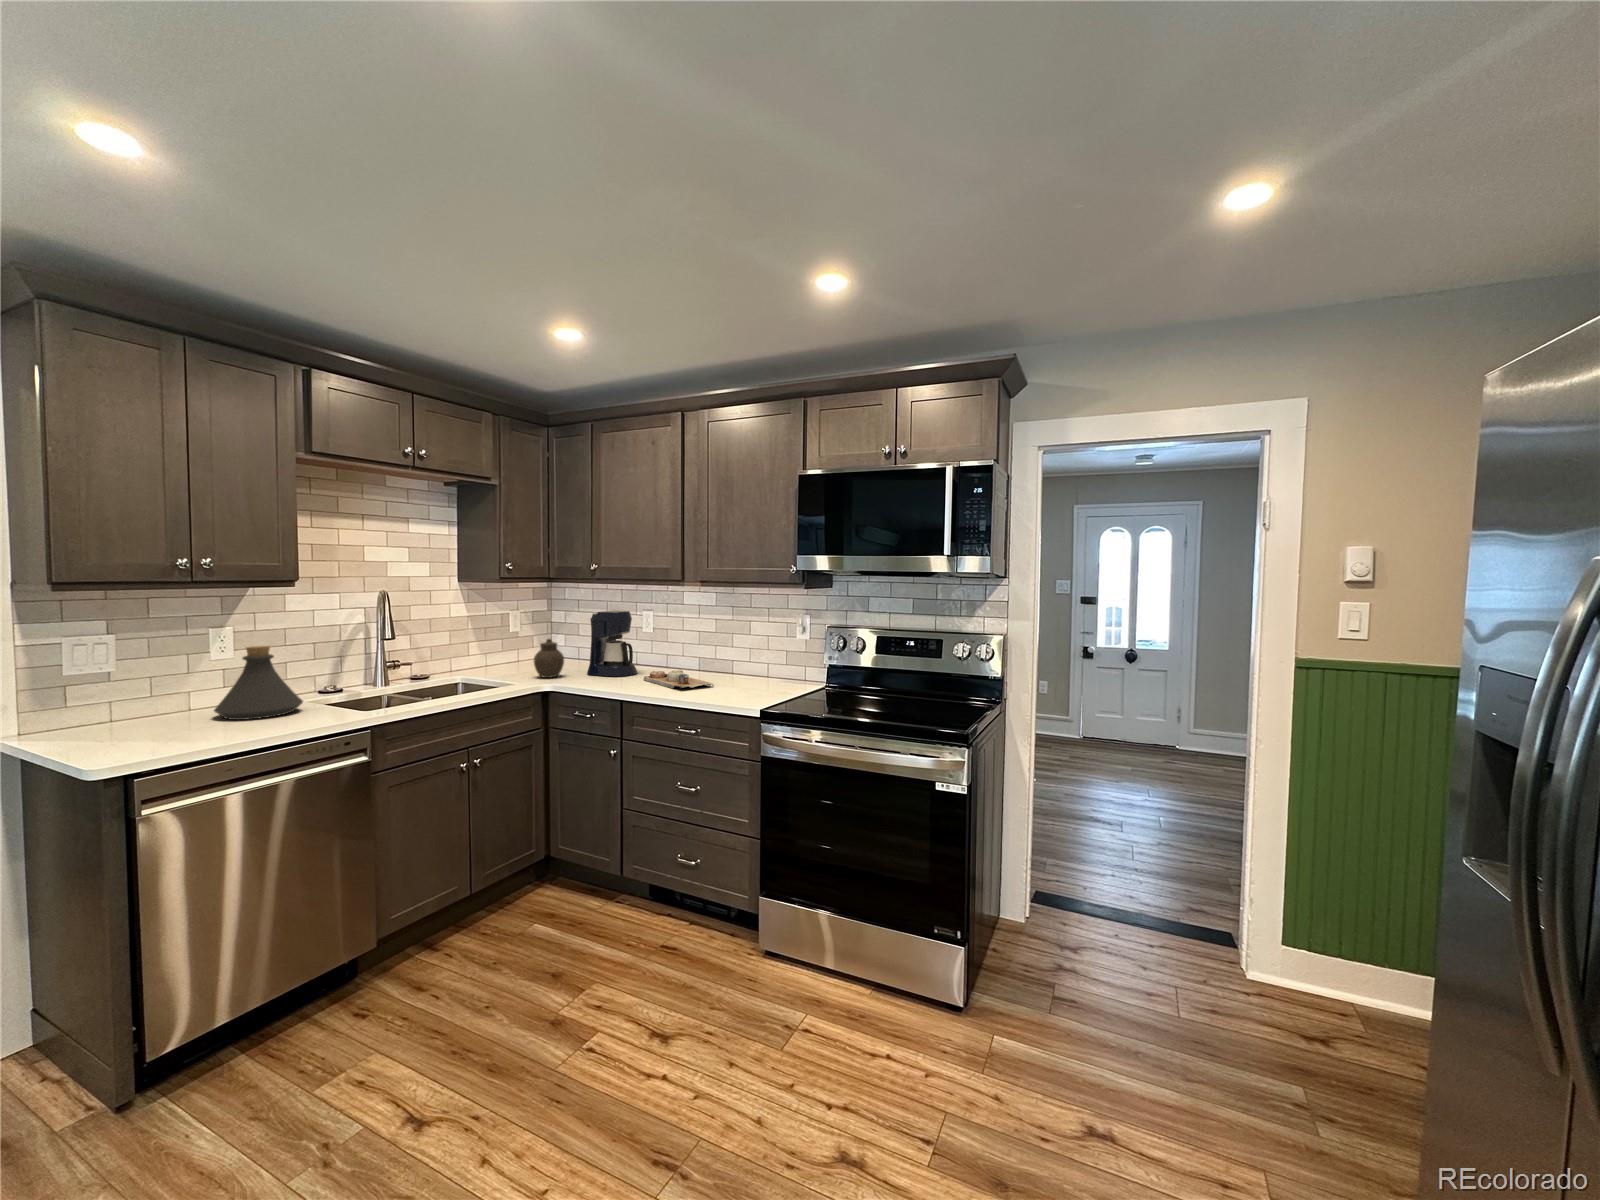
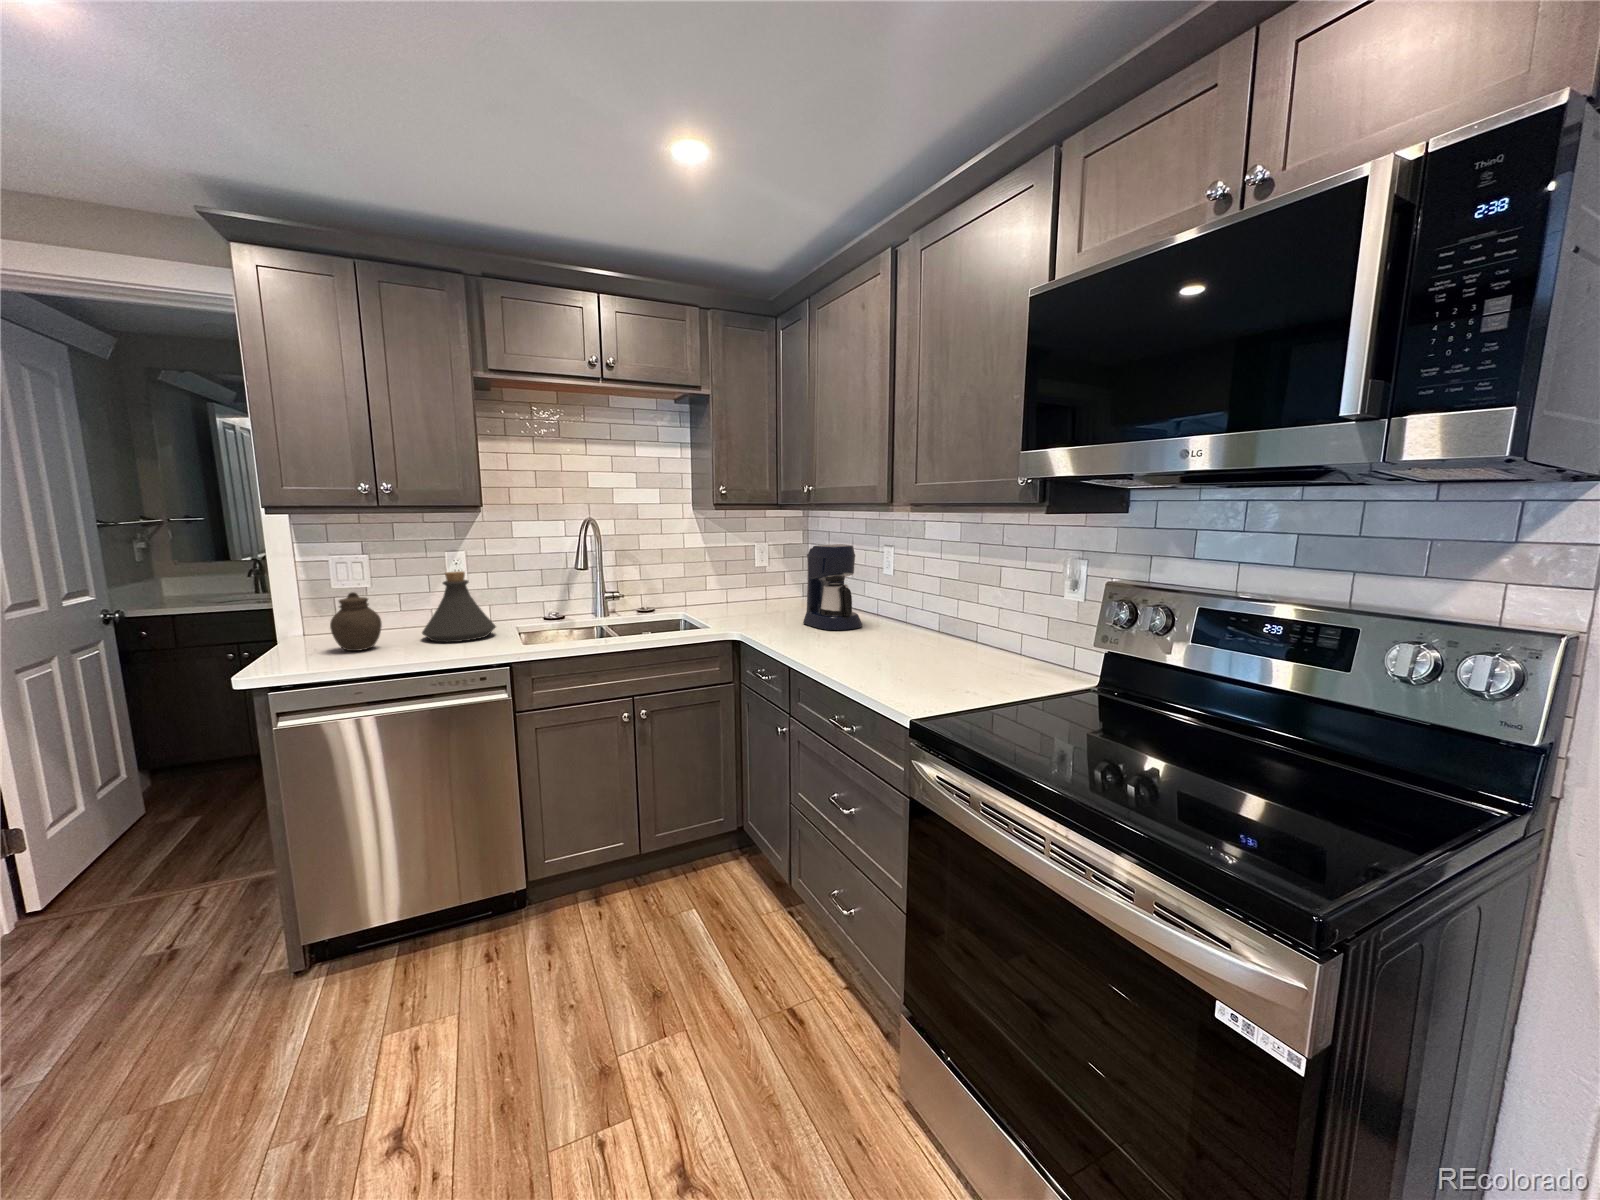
jar: present [534,639,564,678] -> present [330,592,382,651]
cutting board: present [644,670,714,689] -> none [850,628,920,662]

